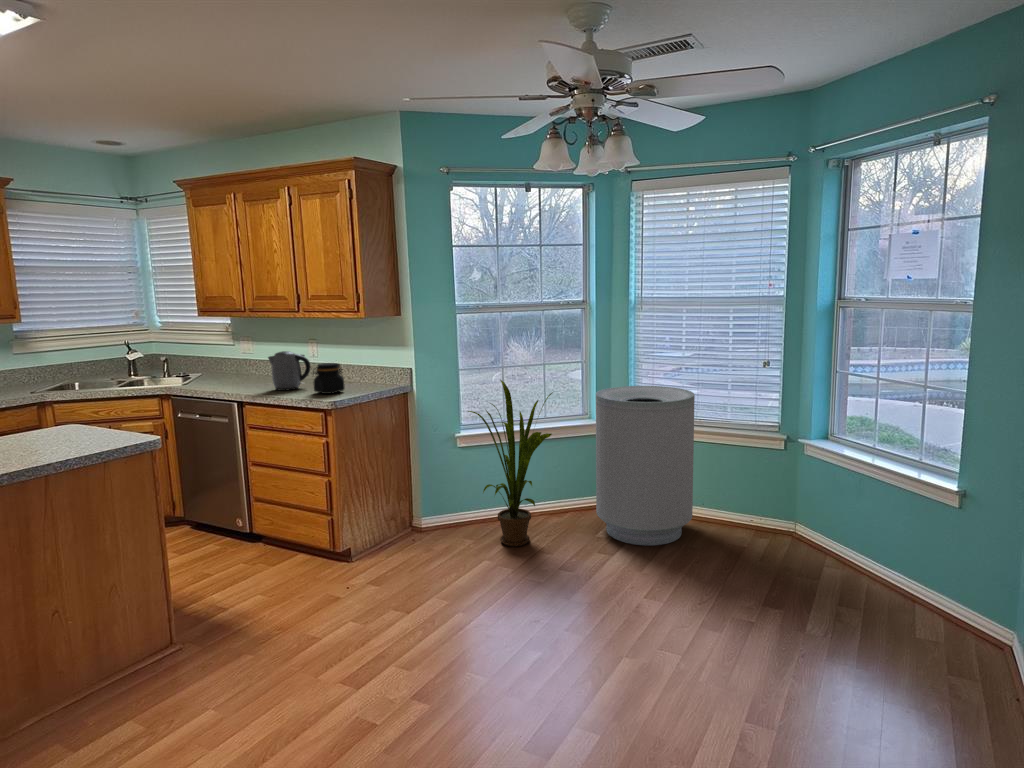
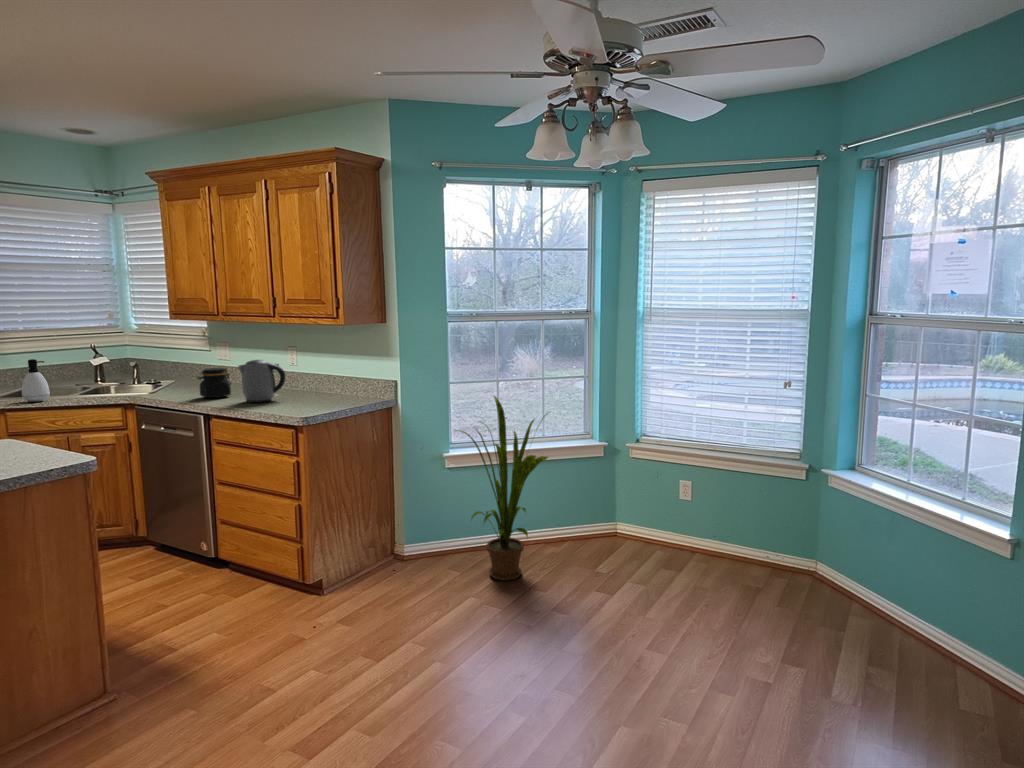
soap dispenser: none [68,355,93,394] -> present [22,359,50,402]
jar: present [313,363,344,394] -> present [198,368,231,398]
trash can: present [596,386,695,545] -> none [596,405,707,583]

